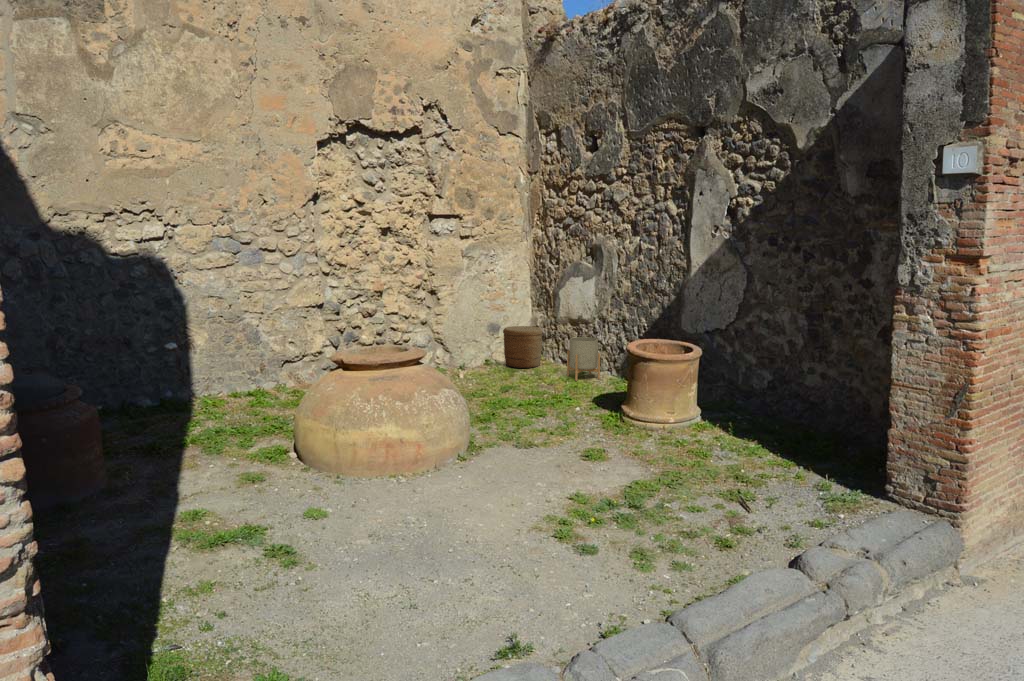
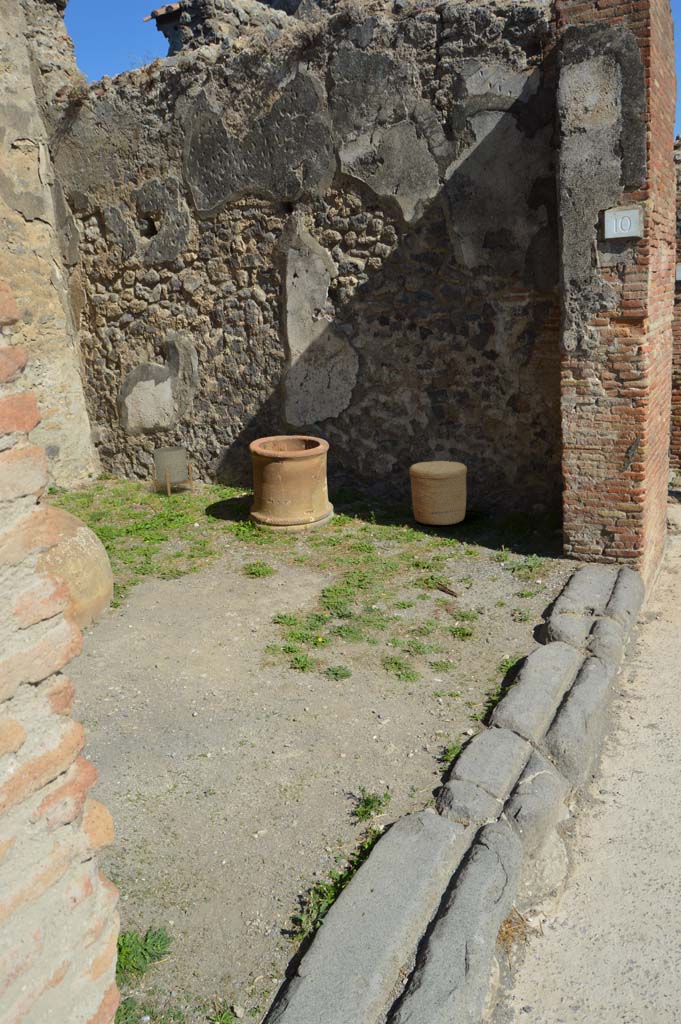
woven basket: present [503,326,543,368] -> present [409,461,467,525]

